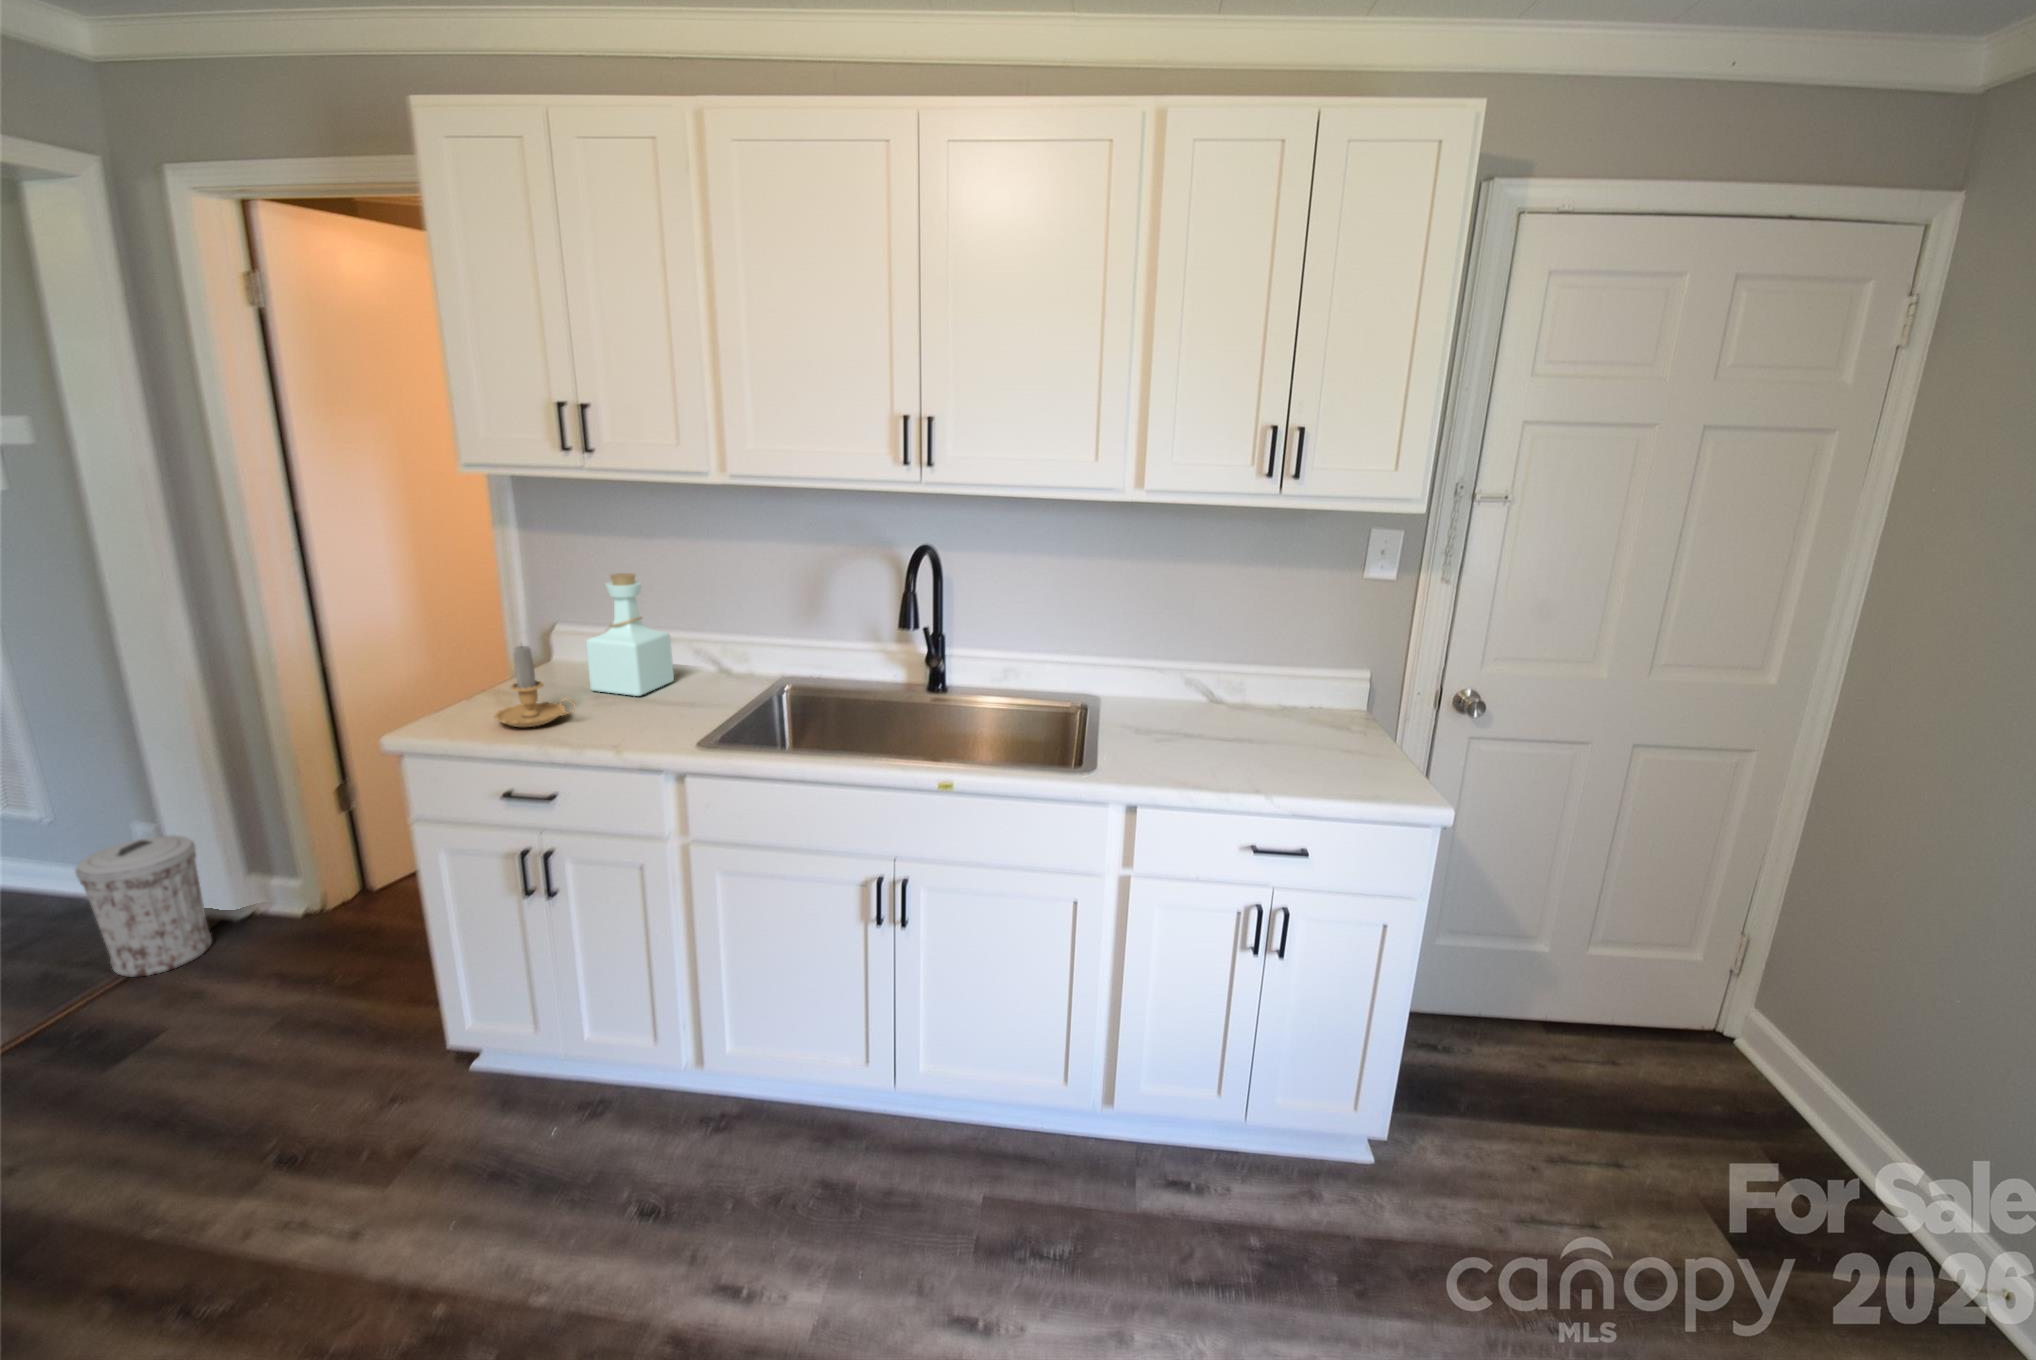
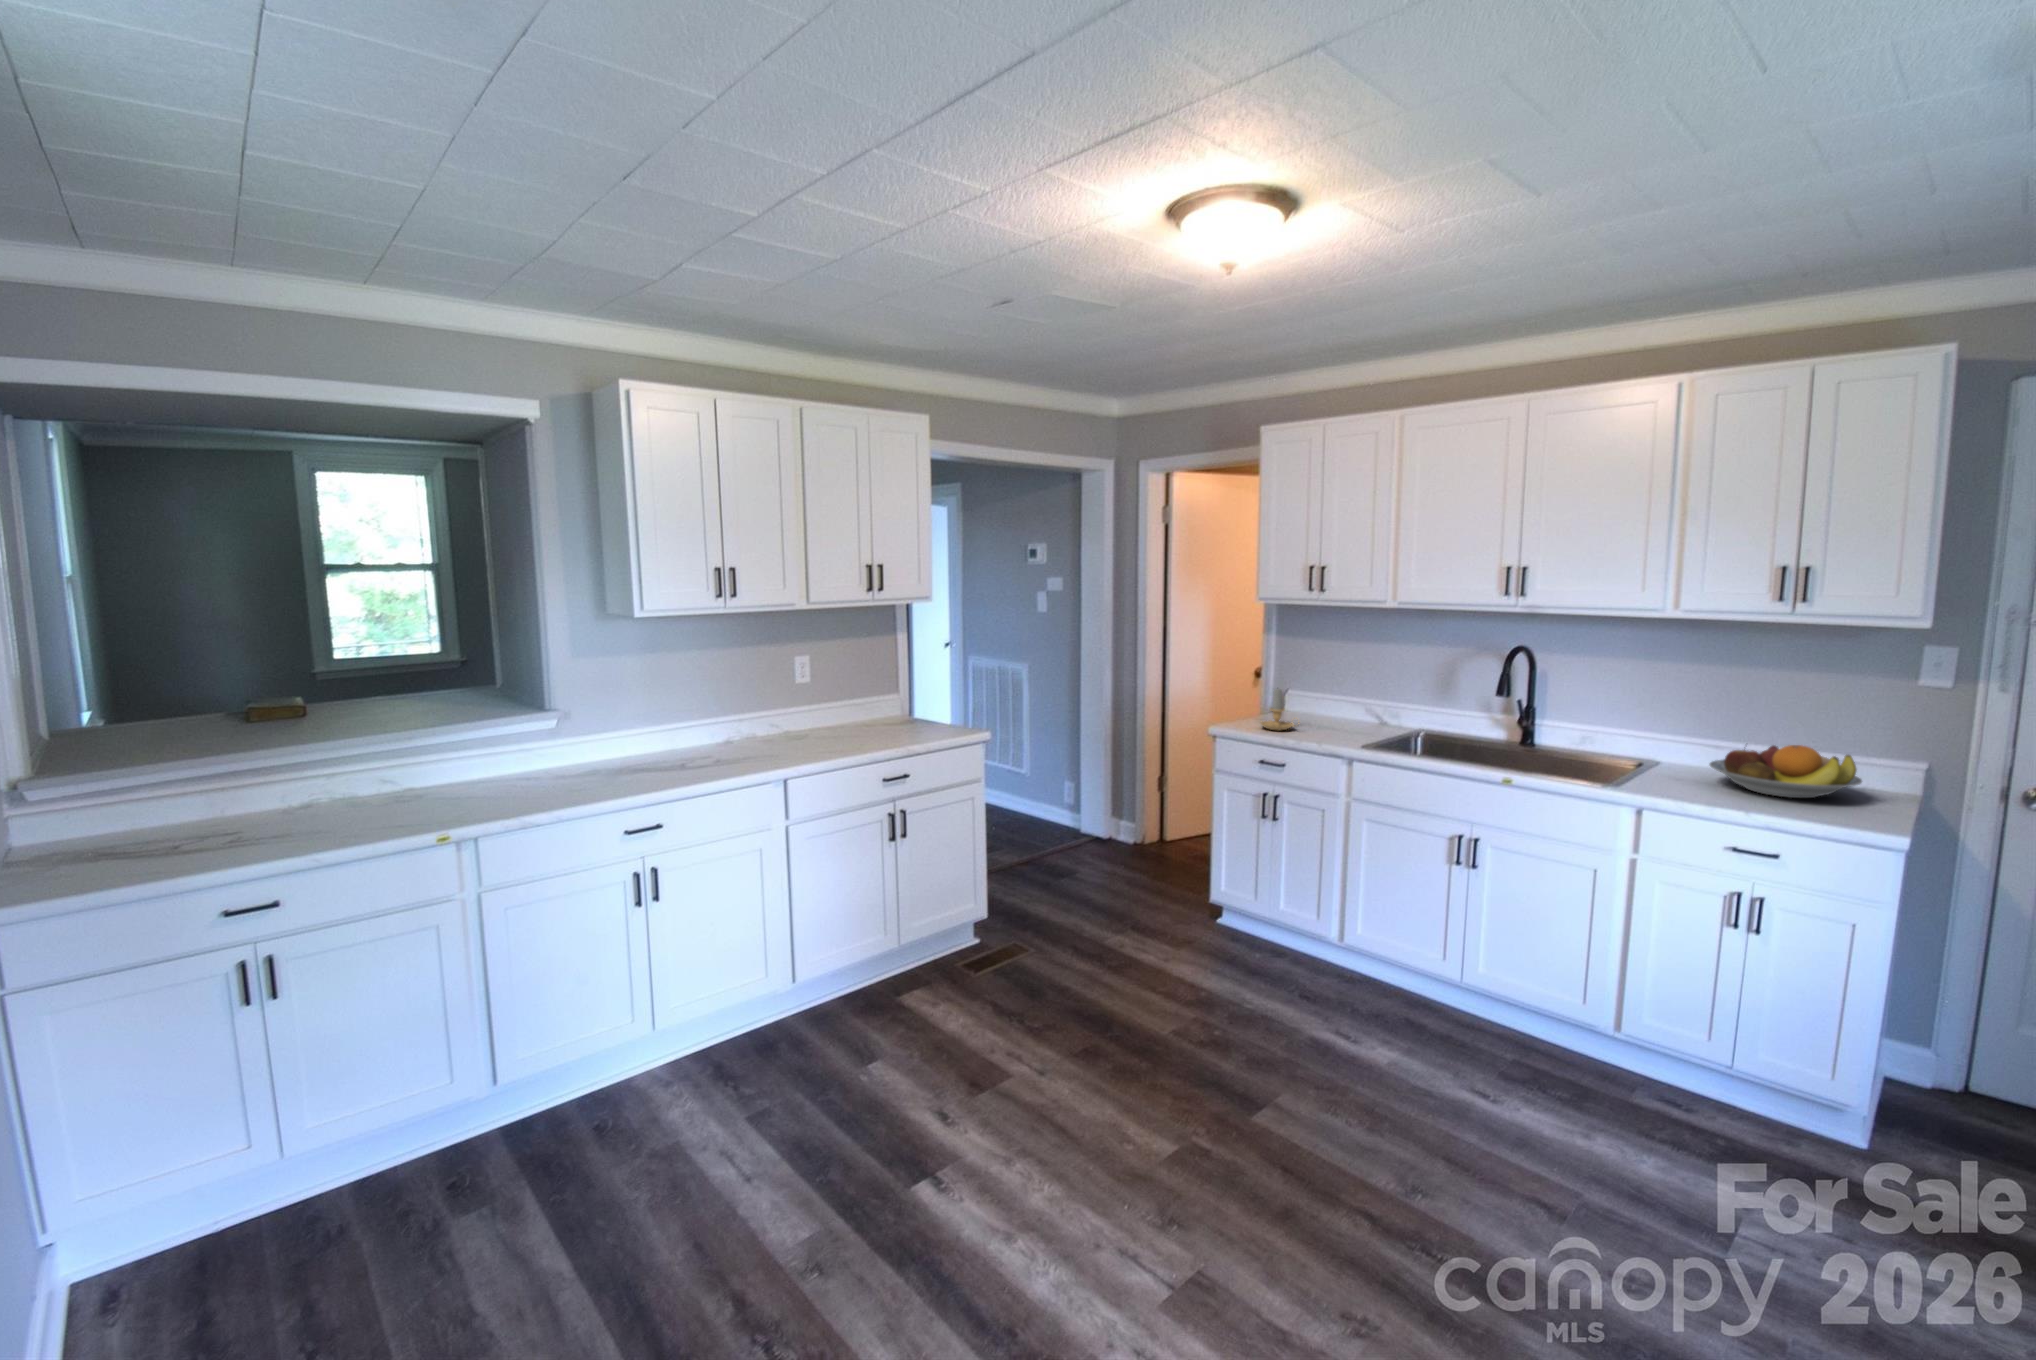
bottle: present [586,573,674,696] -> none [1306,658,1353,727]
fruit bowl: none [1184,672,1347,752] -> present [1709,745,1862,798]
trash can: present [75,835,211,977] -> none [1056,783,1098,851]

